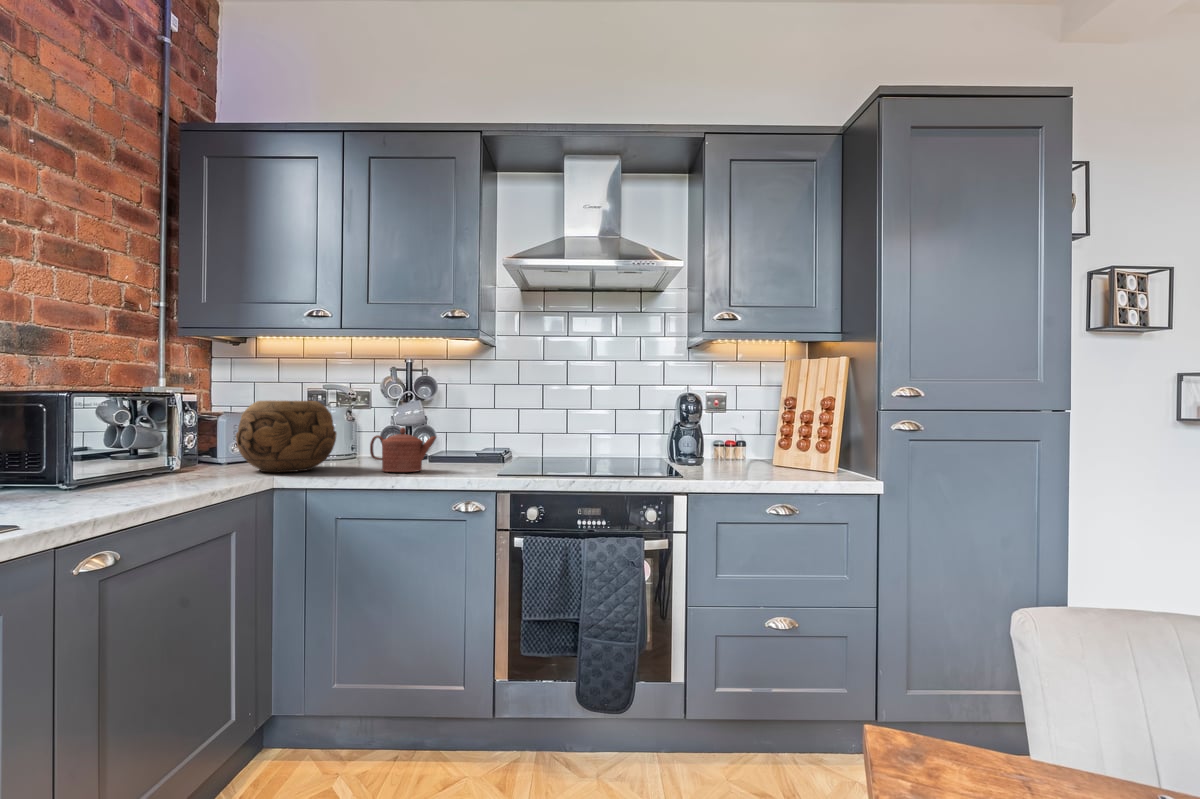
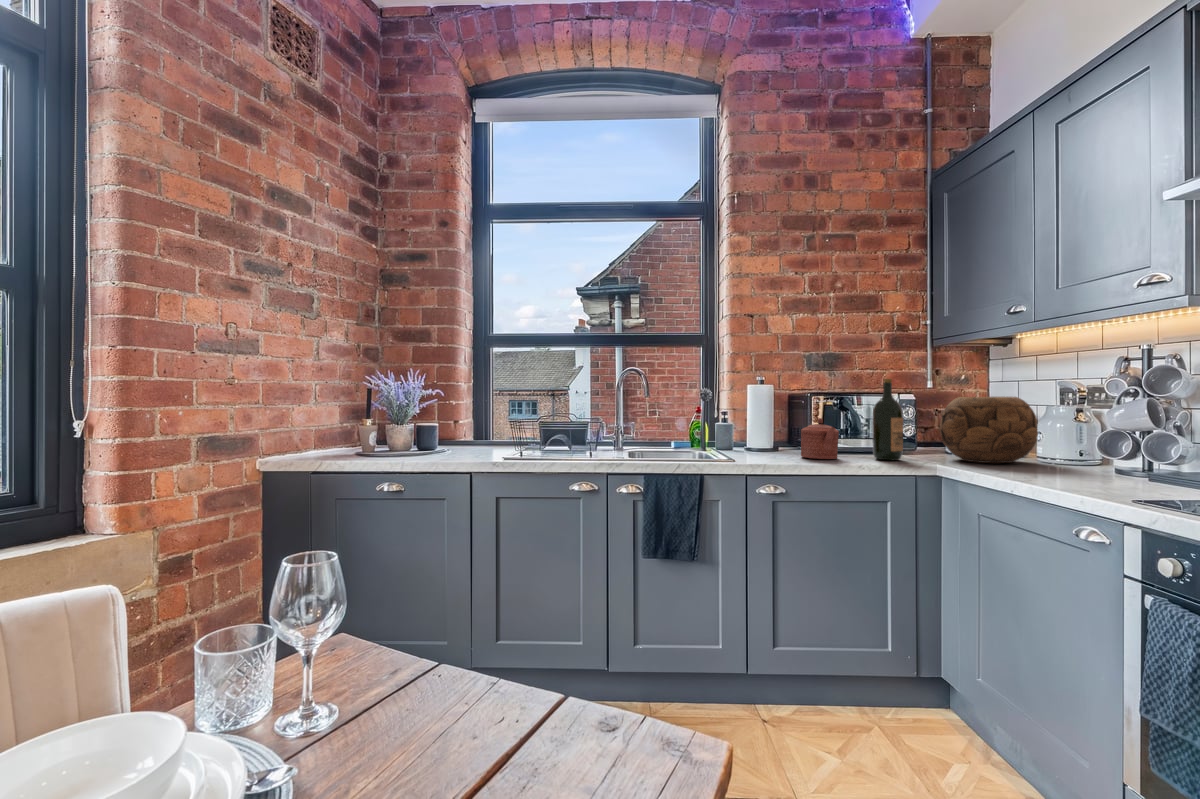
wine bottle: none [180,376,224,484] -> present [872,379,903,460]
teapot: present [370,427,436,472] -> present [801,418,839,459]

